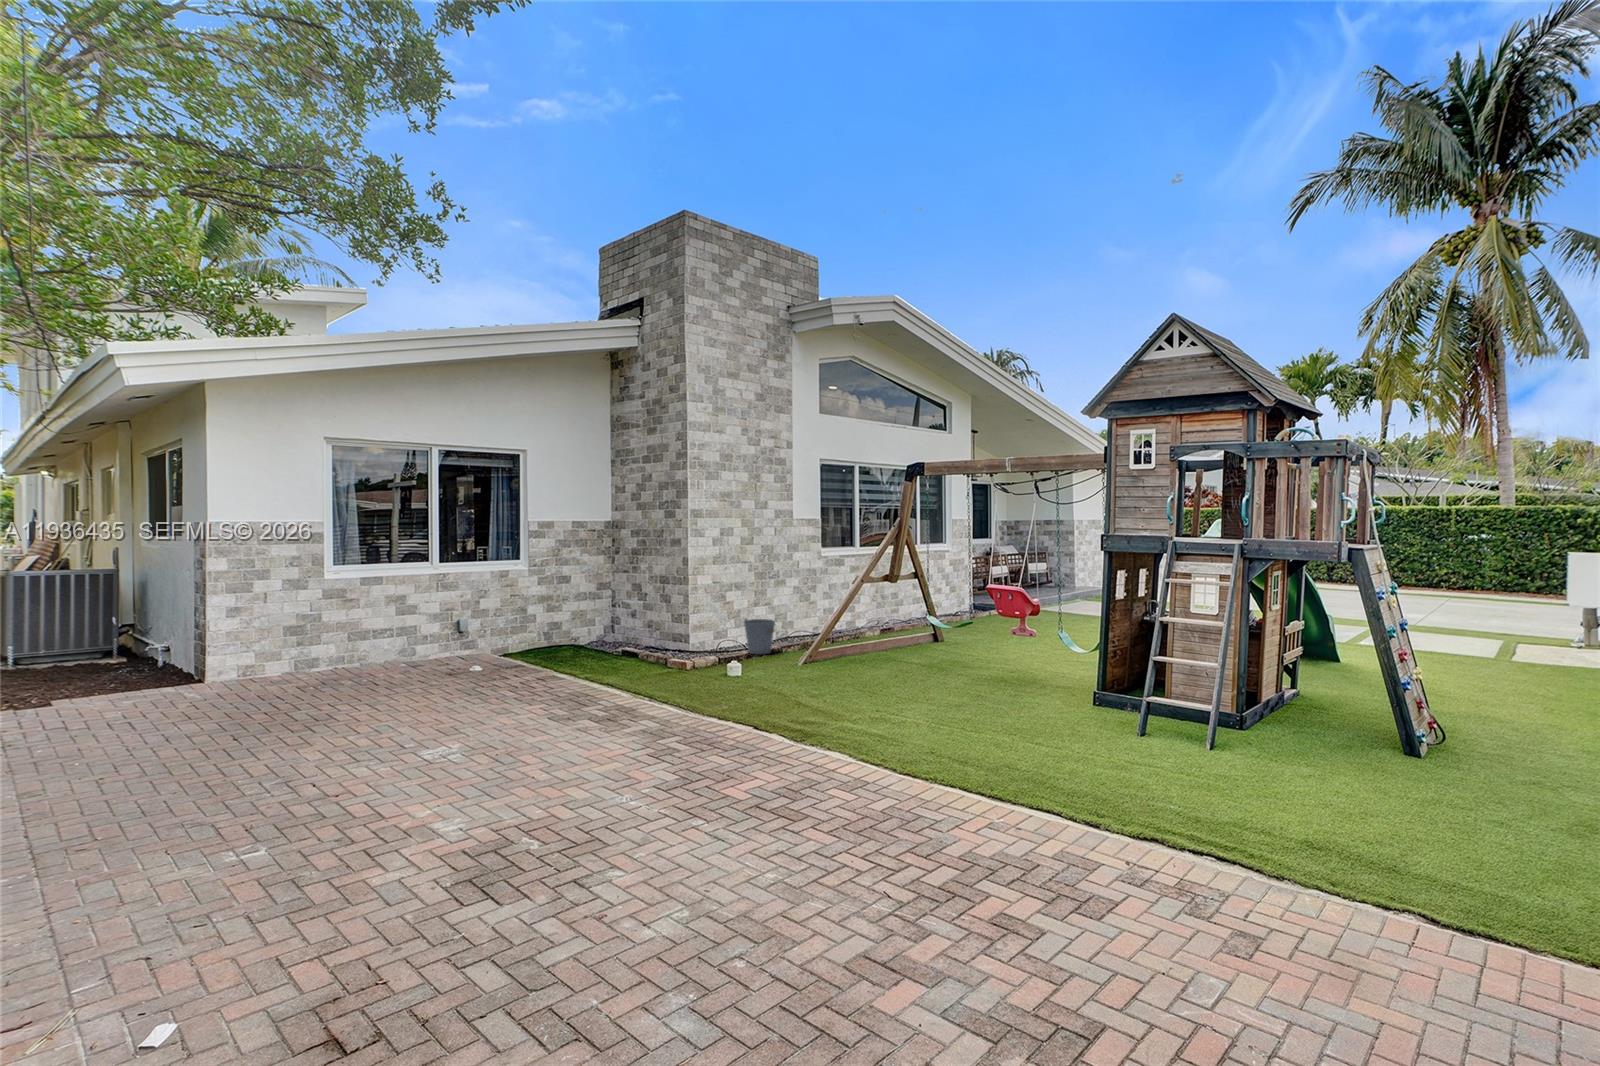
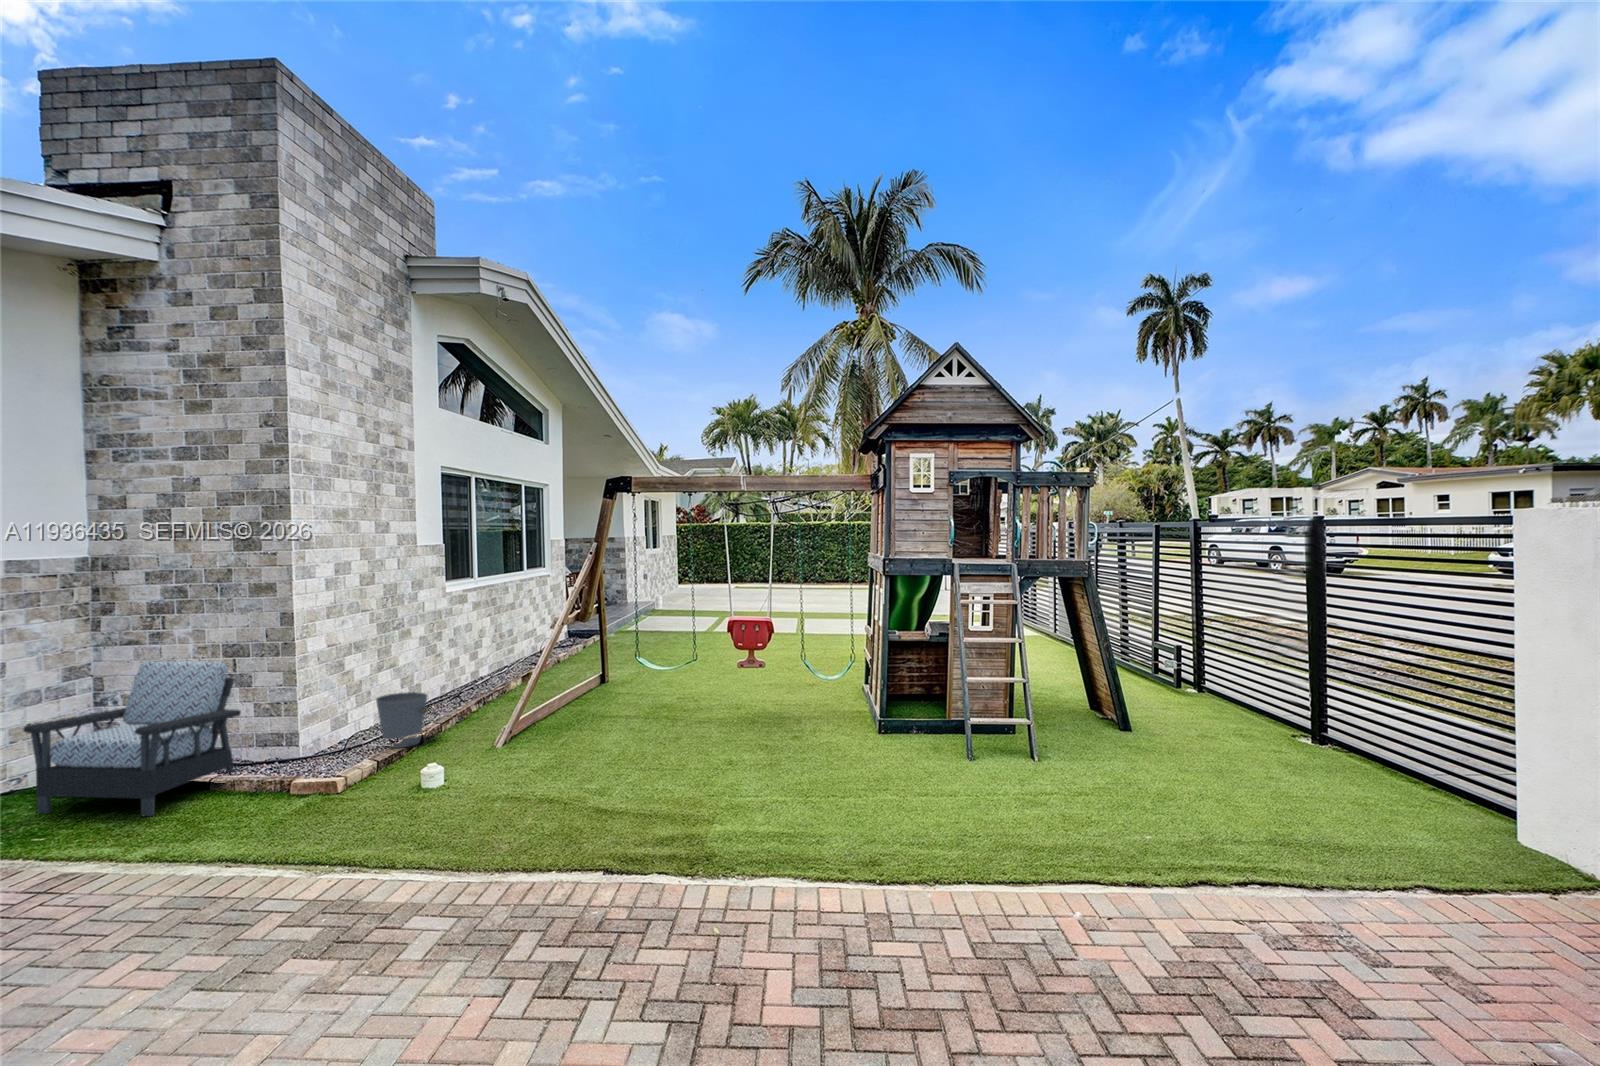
armchair: none [566,582,660,665] -> present [24,661,241,817]

